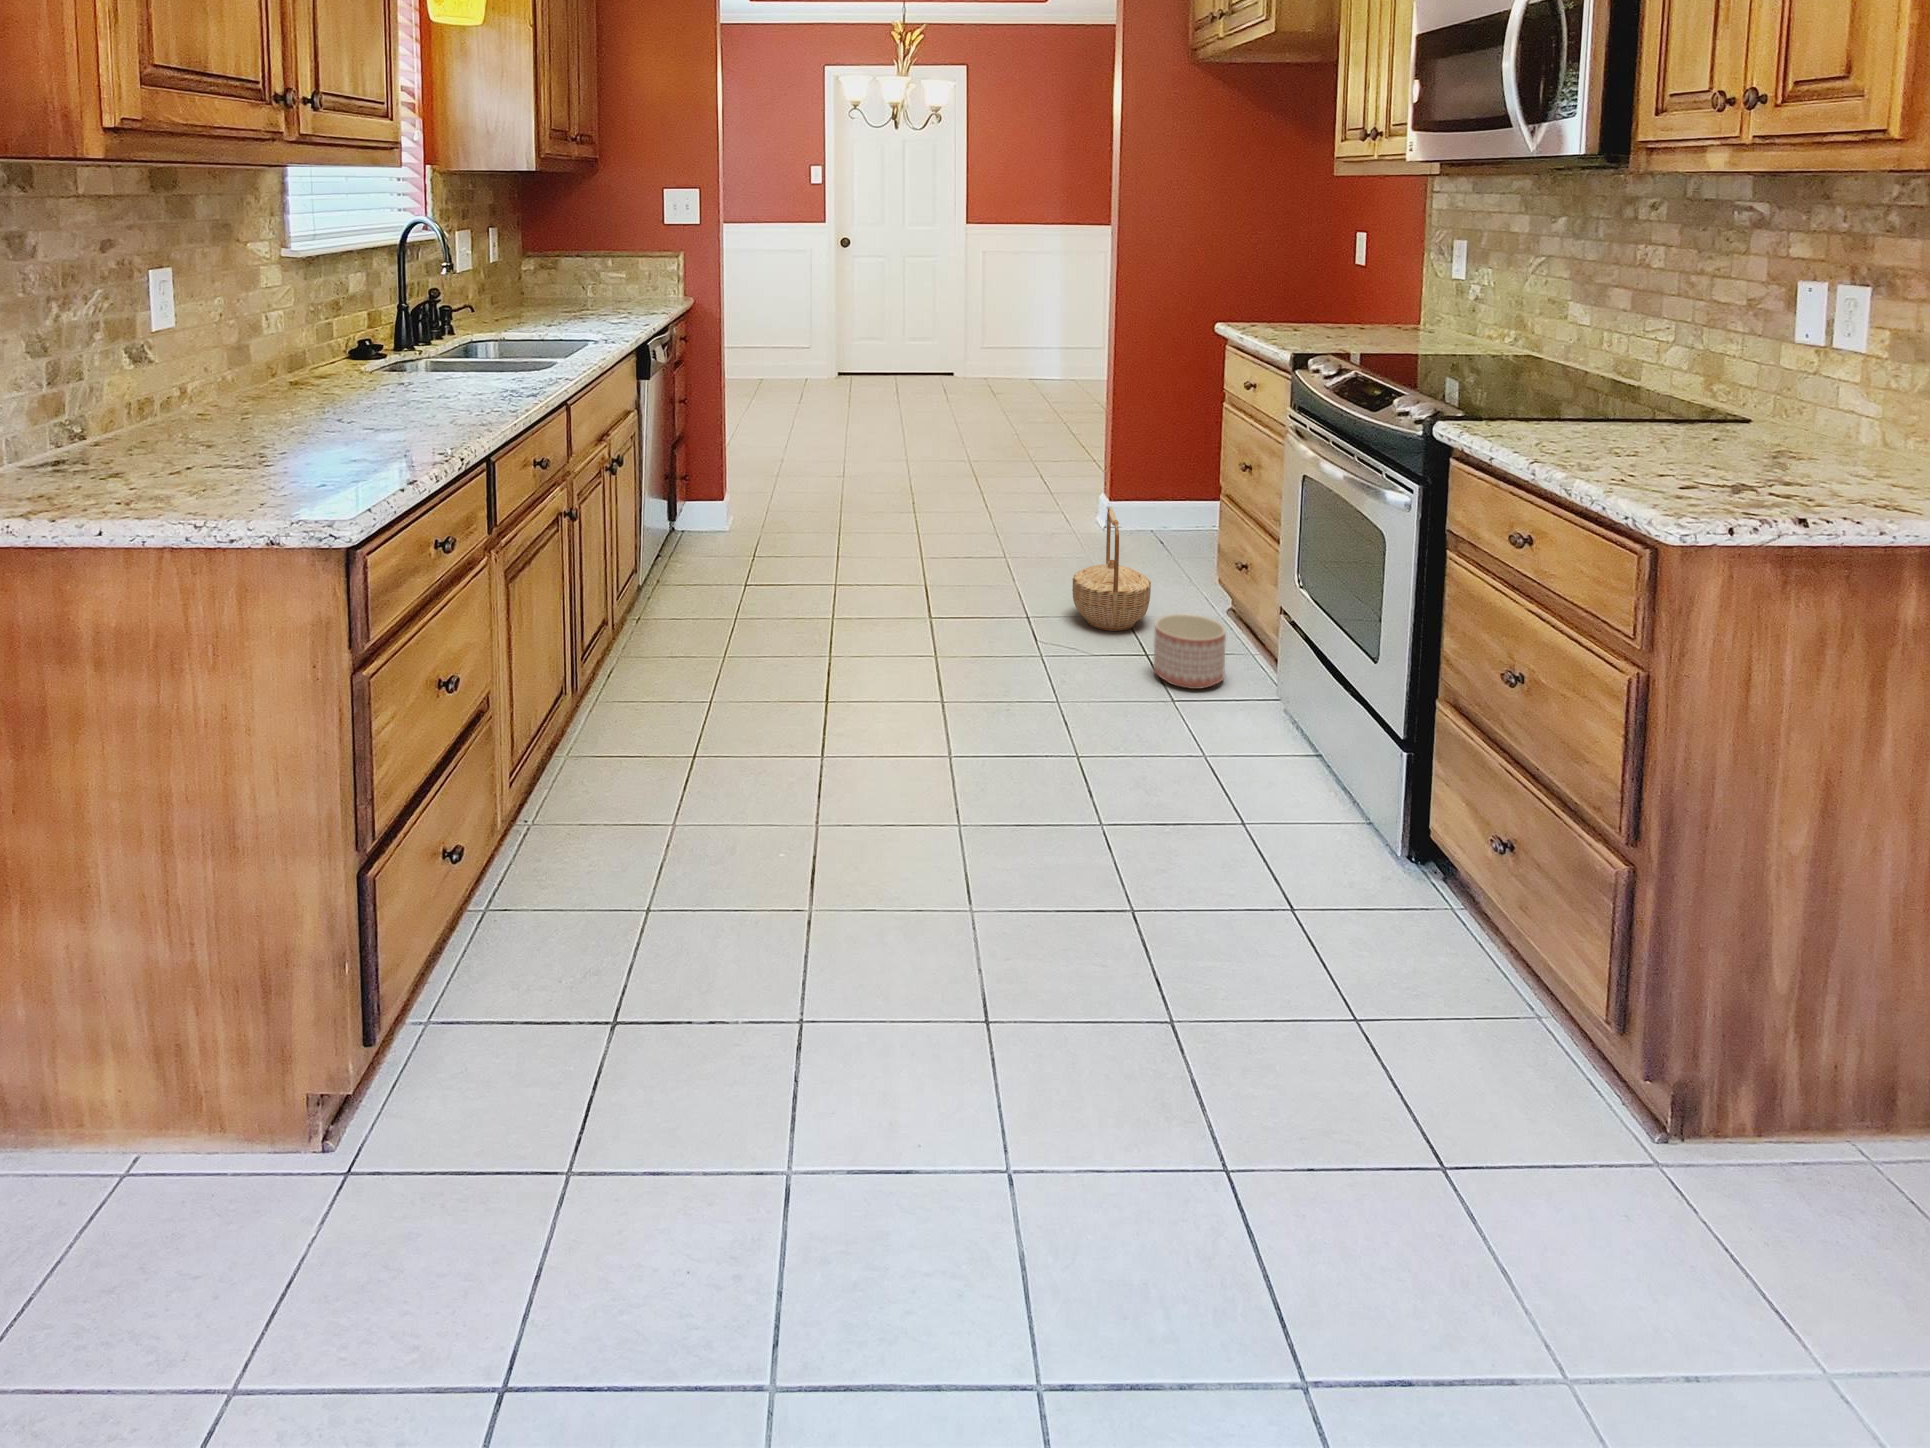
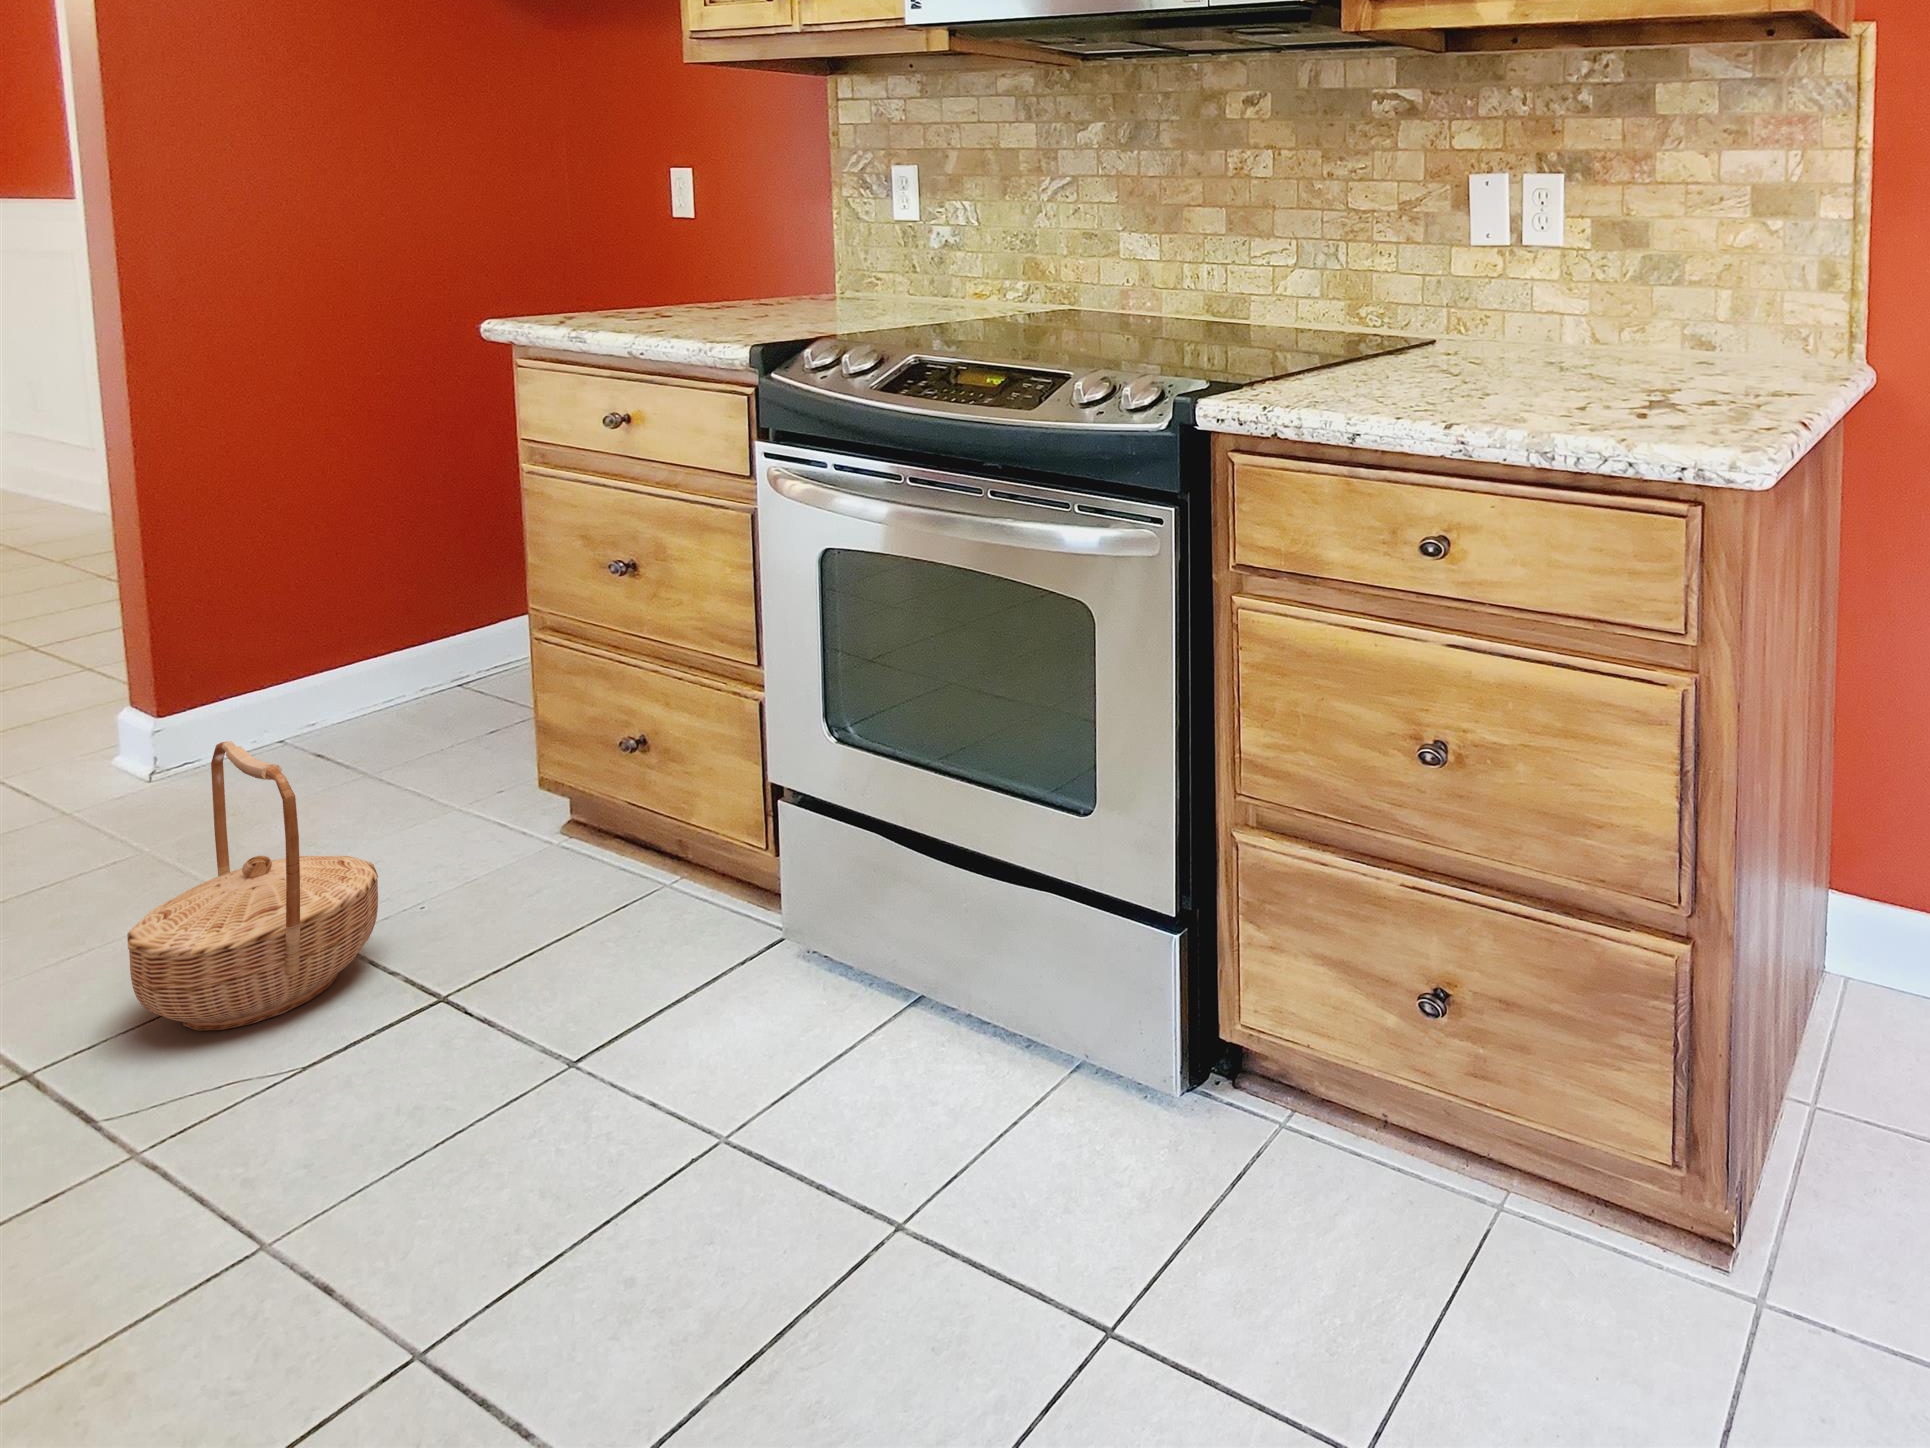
planter: present [1154,614,1226,689] -> none [455,878,637,1057]

